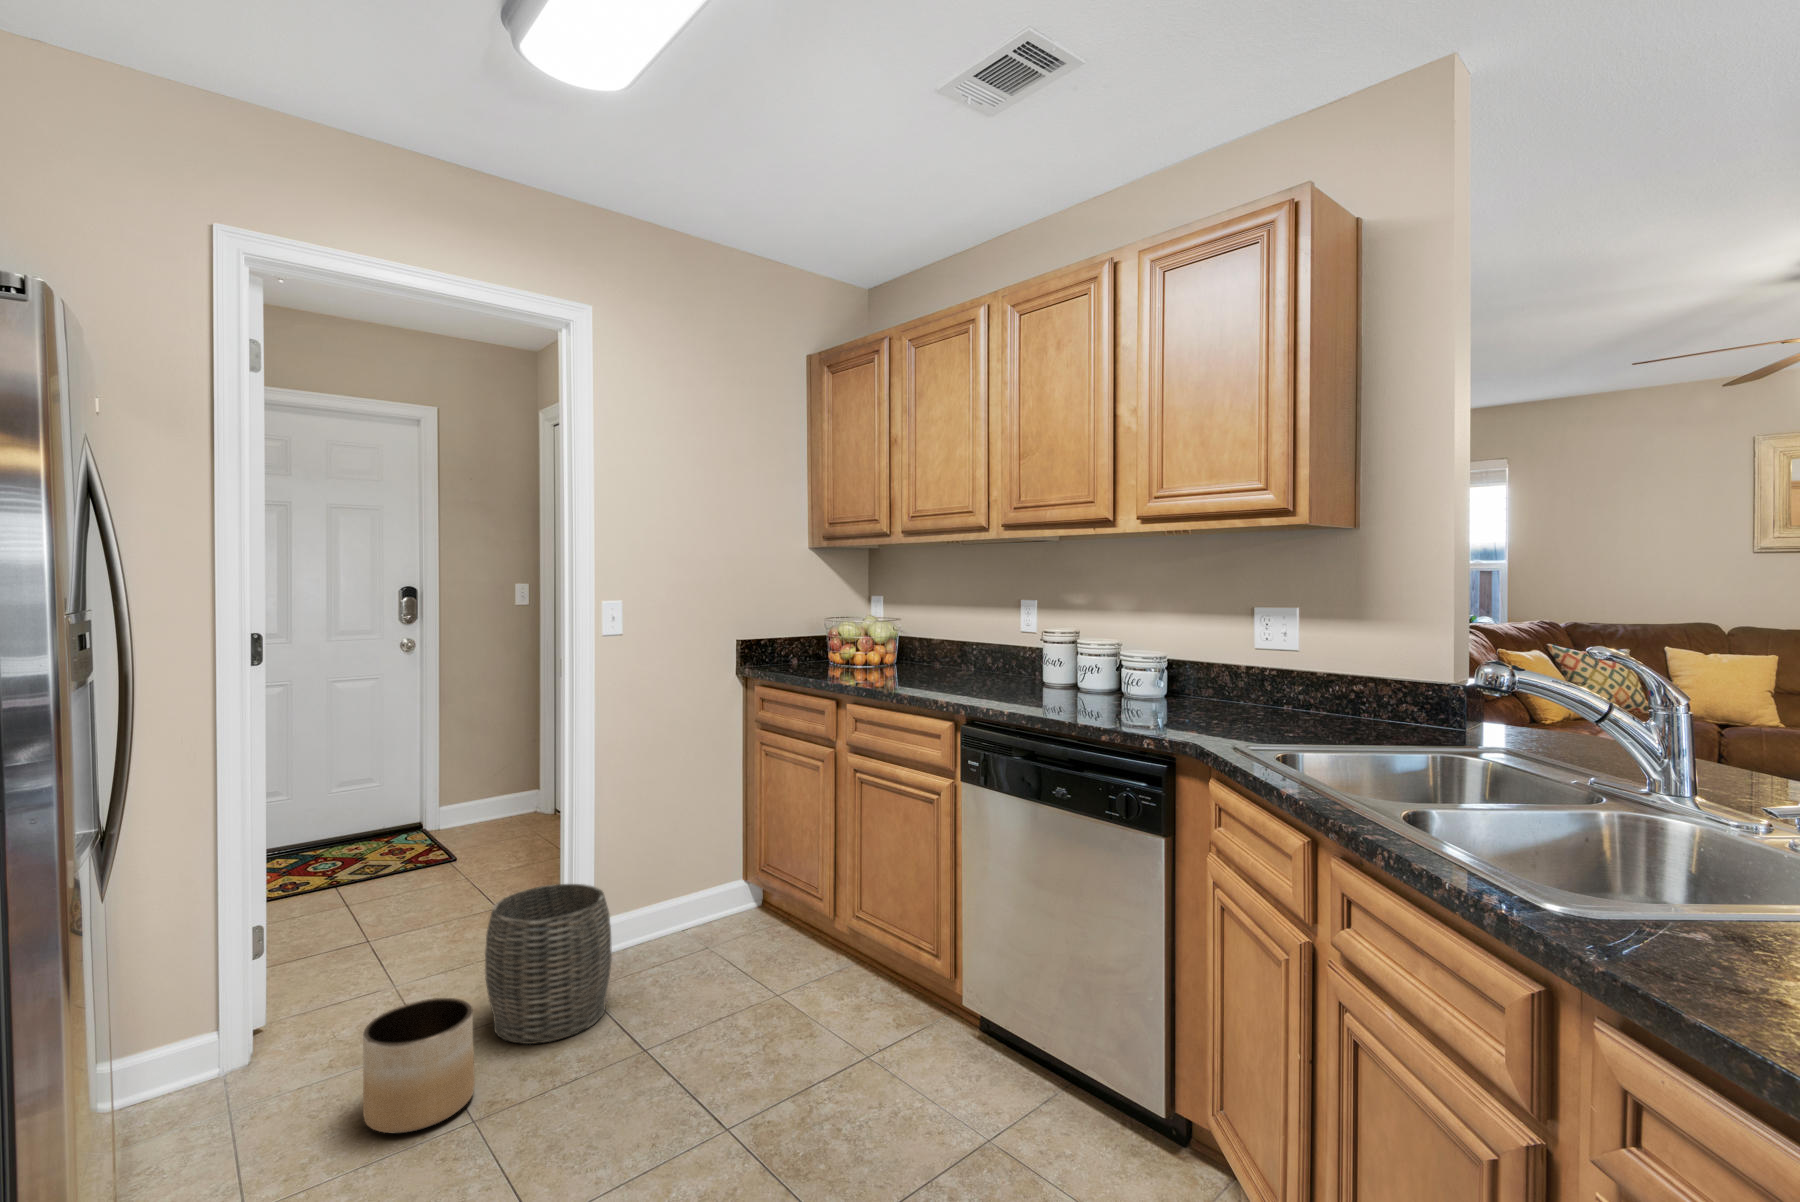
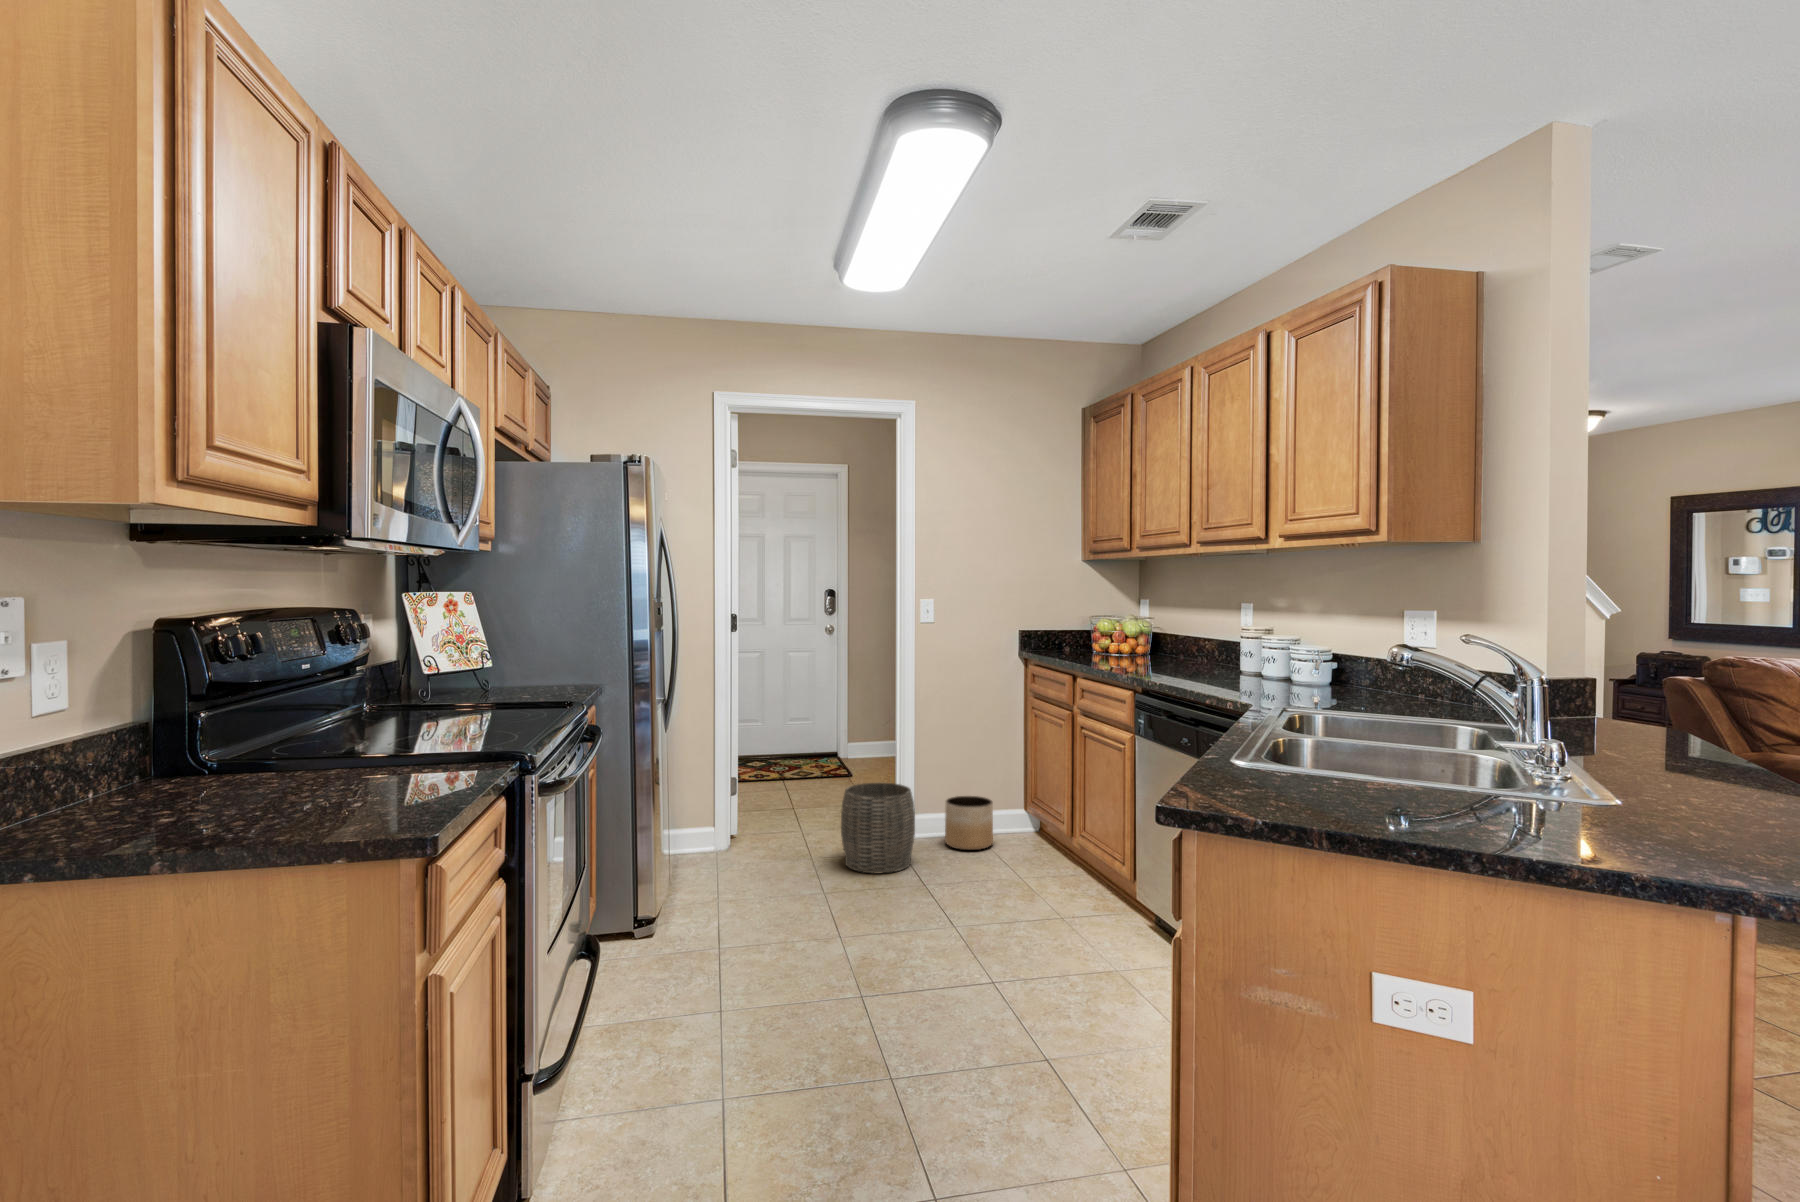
planter: present [363,998,475,1134] -> present [945,796,993,850]

